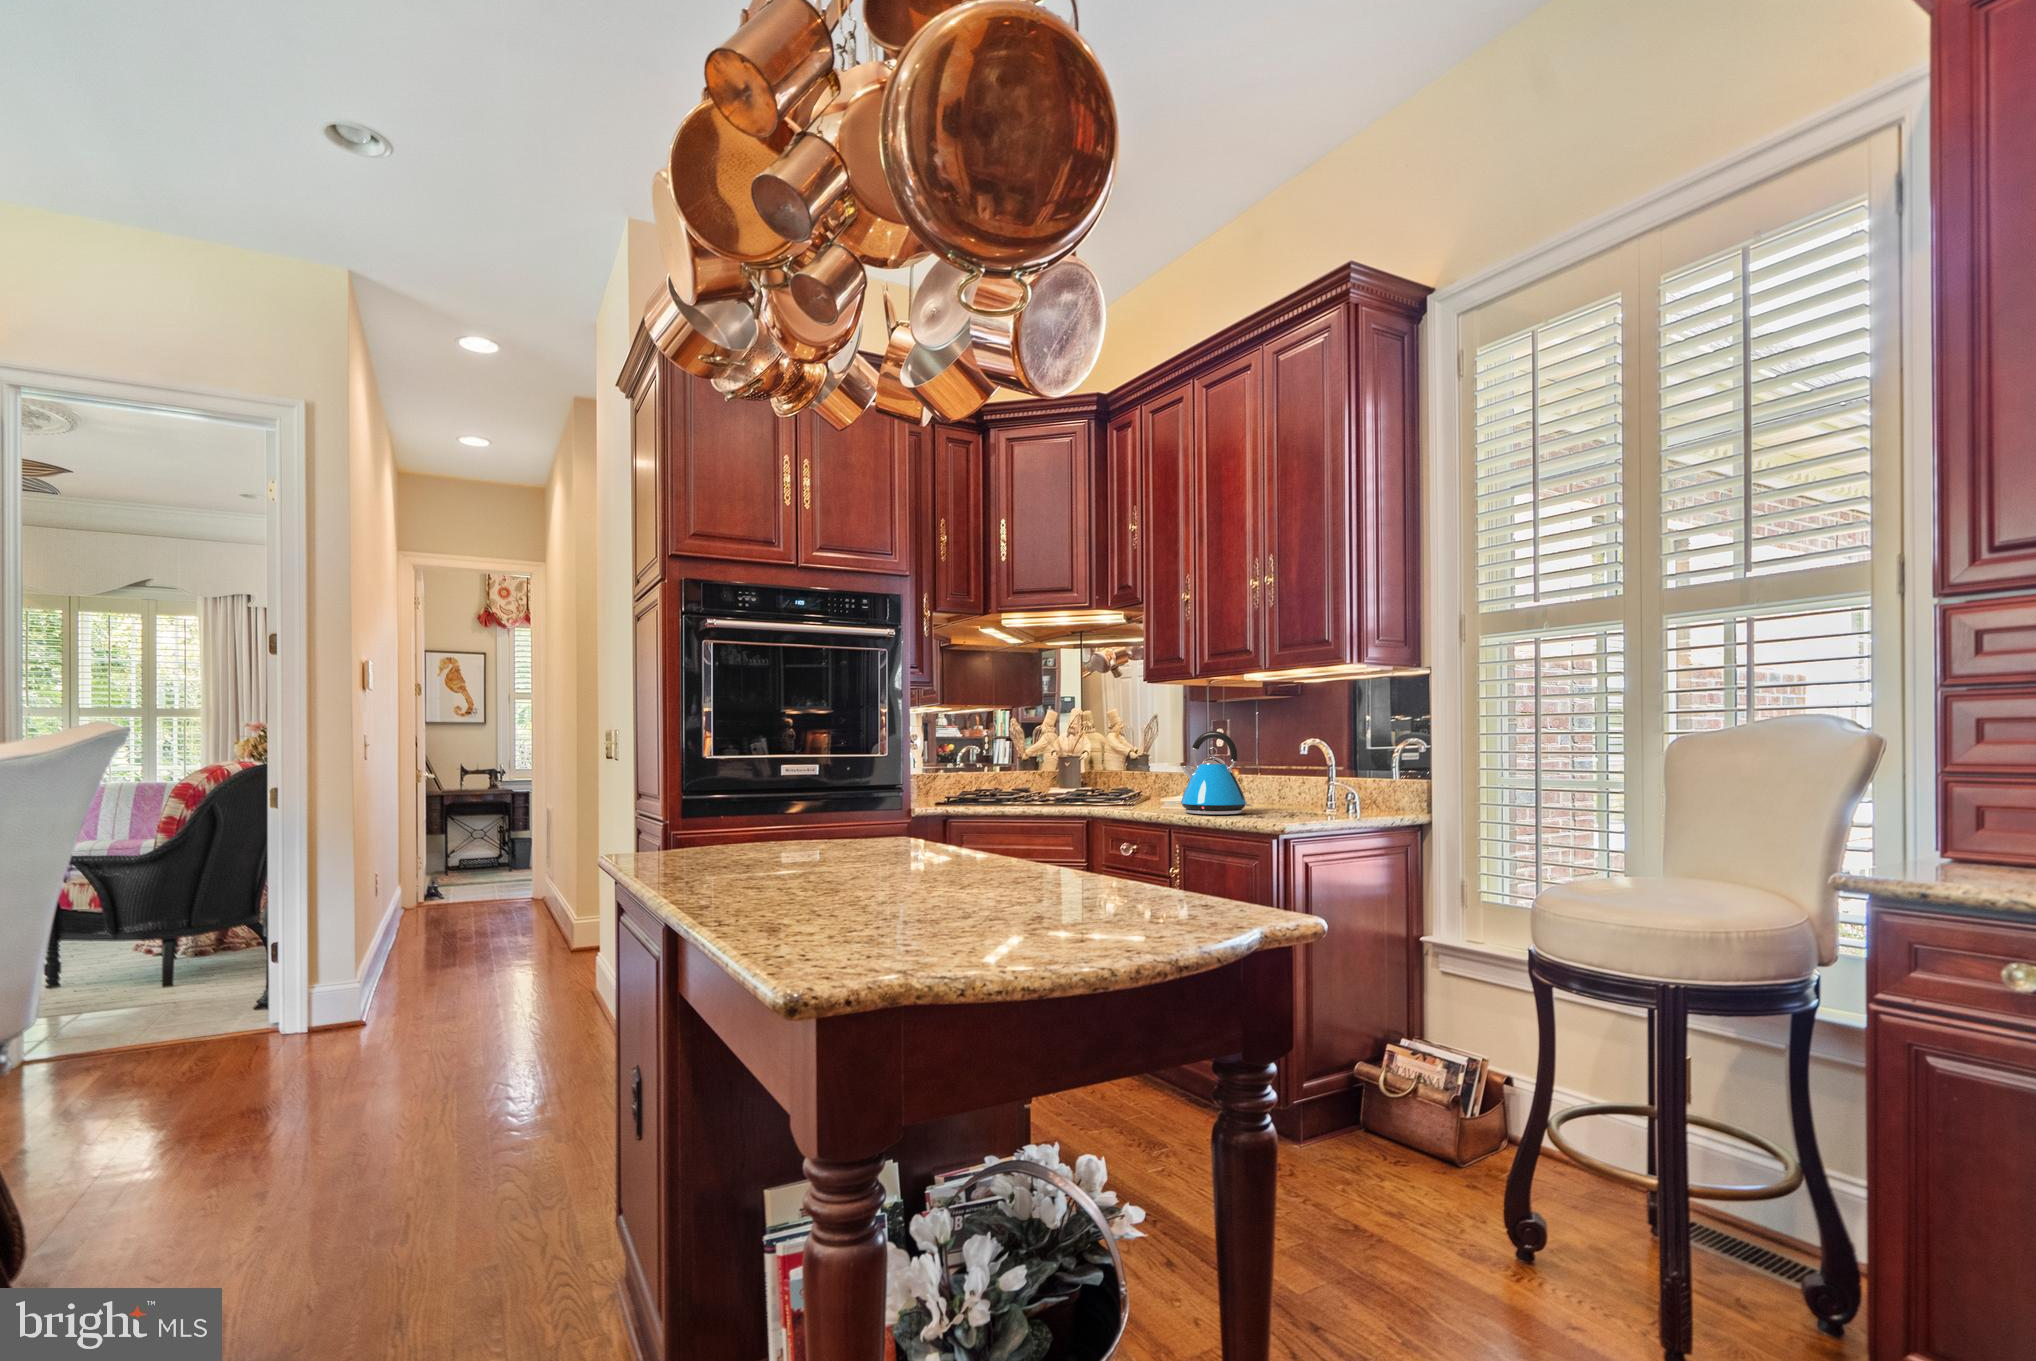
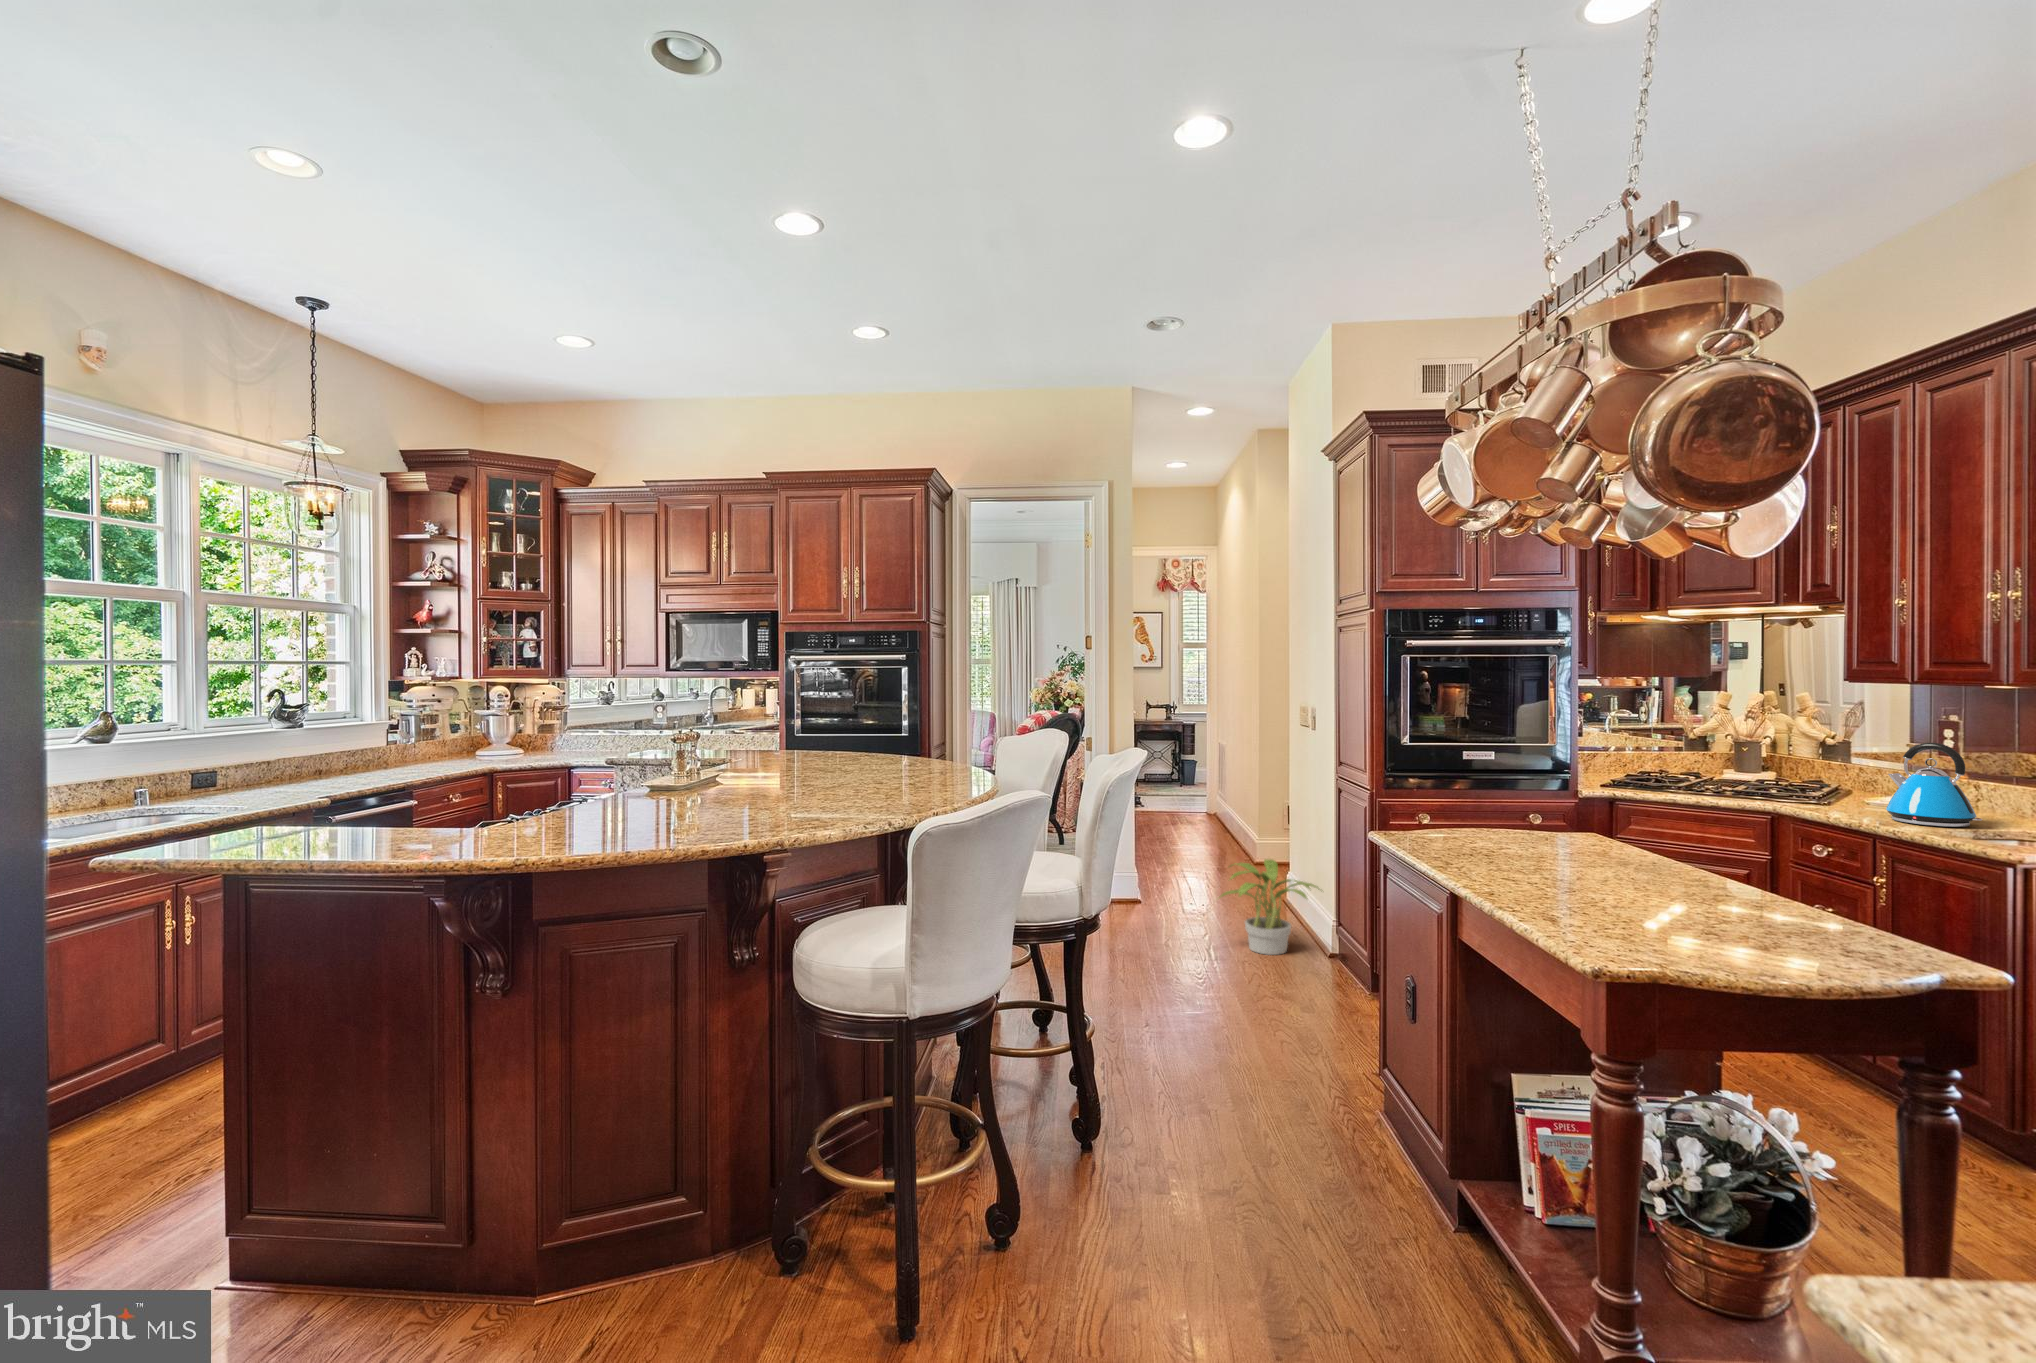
potted plant: none [438,947,611,1093] -> present [1219,859,1318,955]

